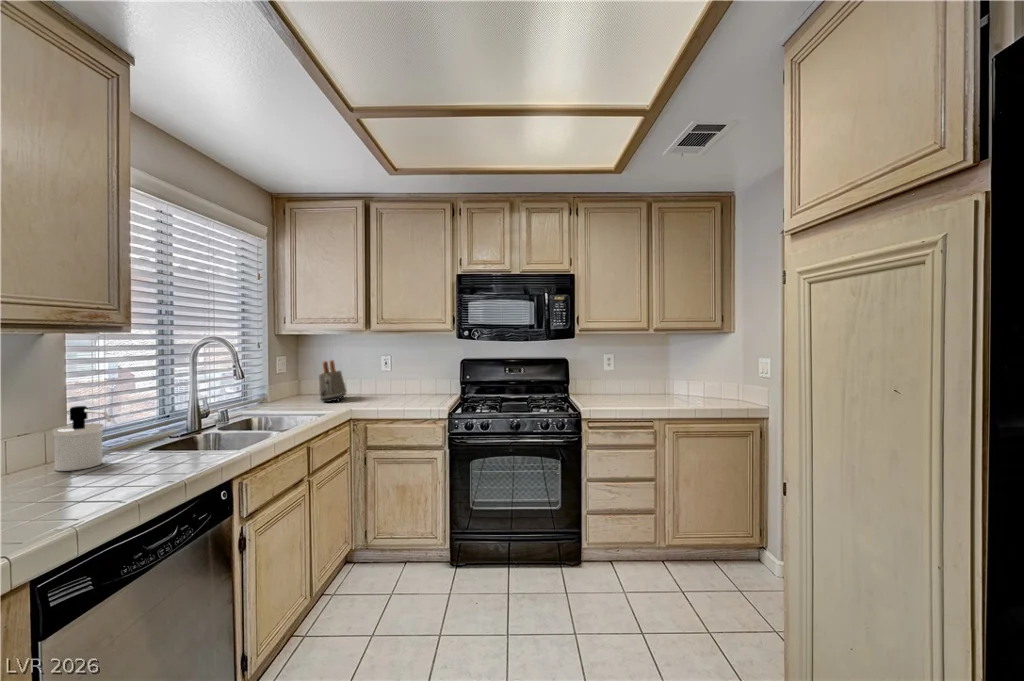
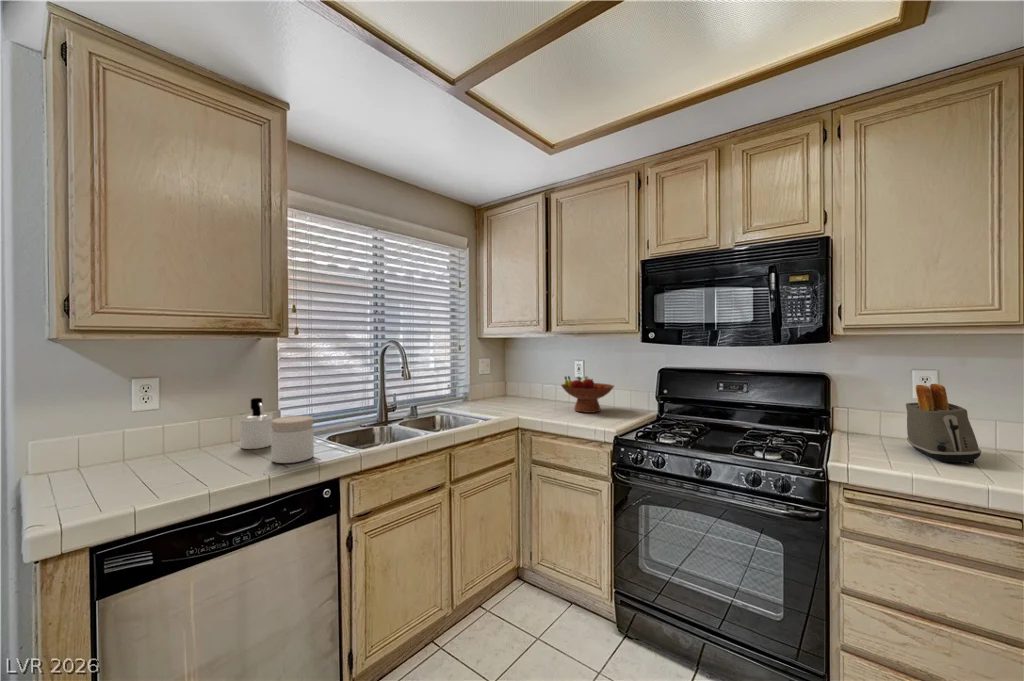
toaster: present [319,360,346,402] -> present [906,384,981,464]
fruit bowl: none [377,369,425,400] -> present [561,376,614,413]
jar: none [147,418,200,471] -> present [271,416,314,463]

